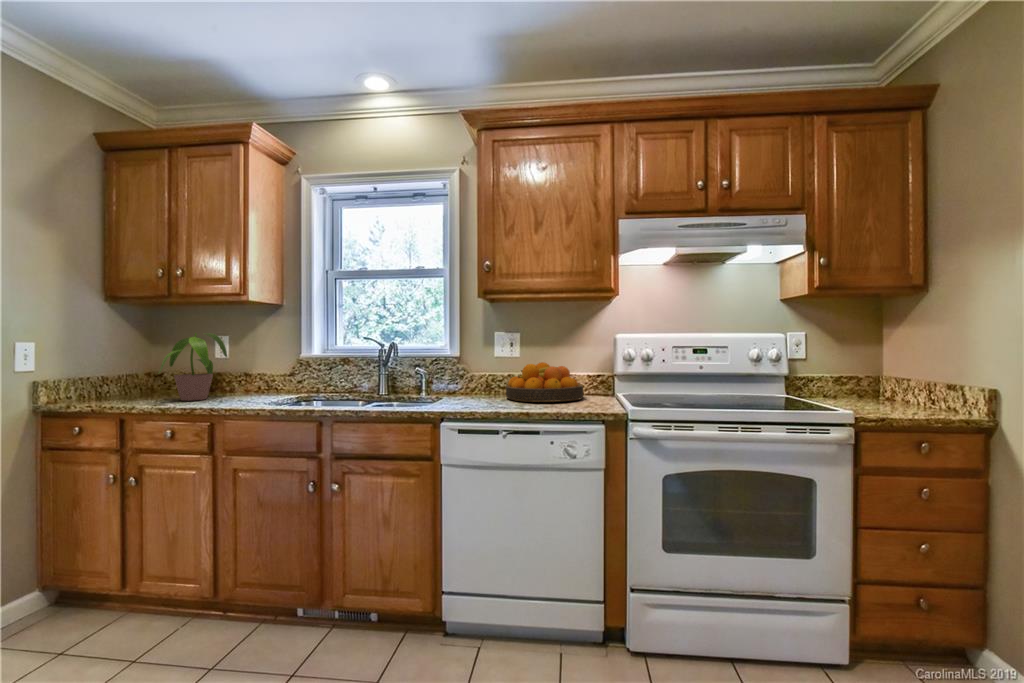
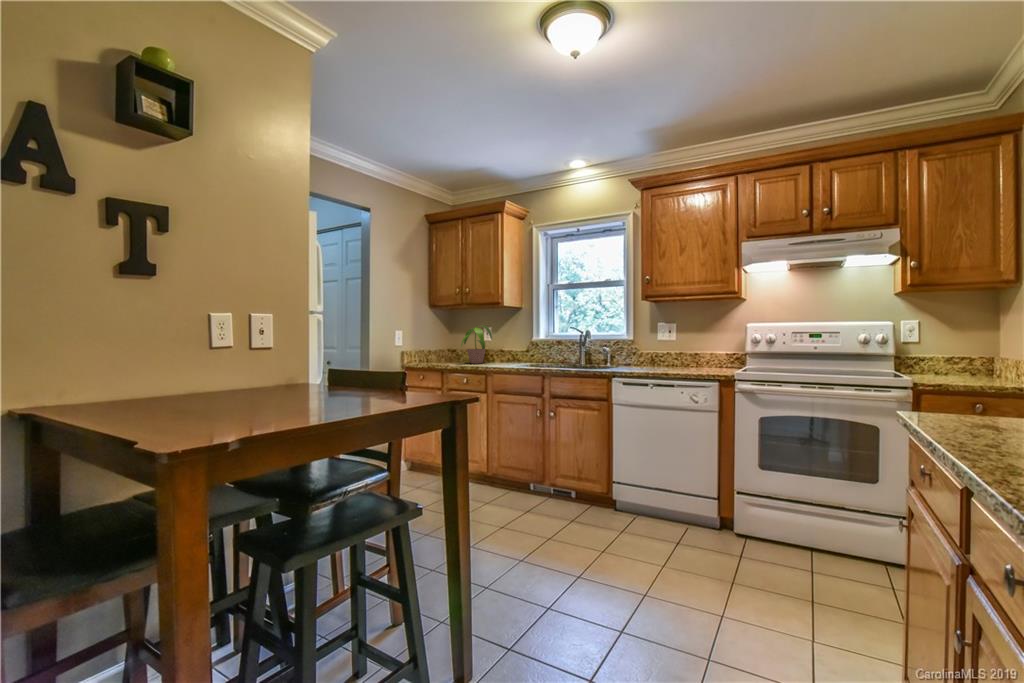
fruit bowl: present [506,362,583,402] -> none [661,344,717,369]

